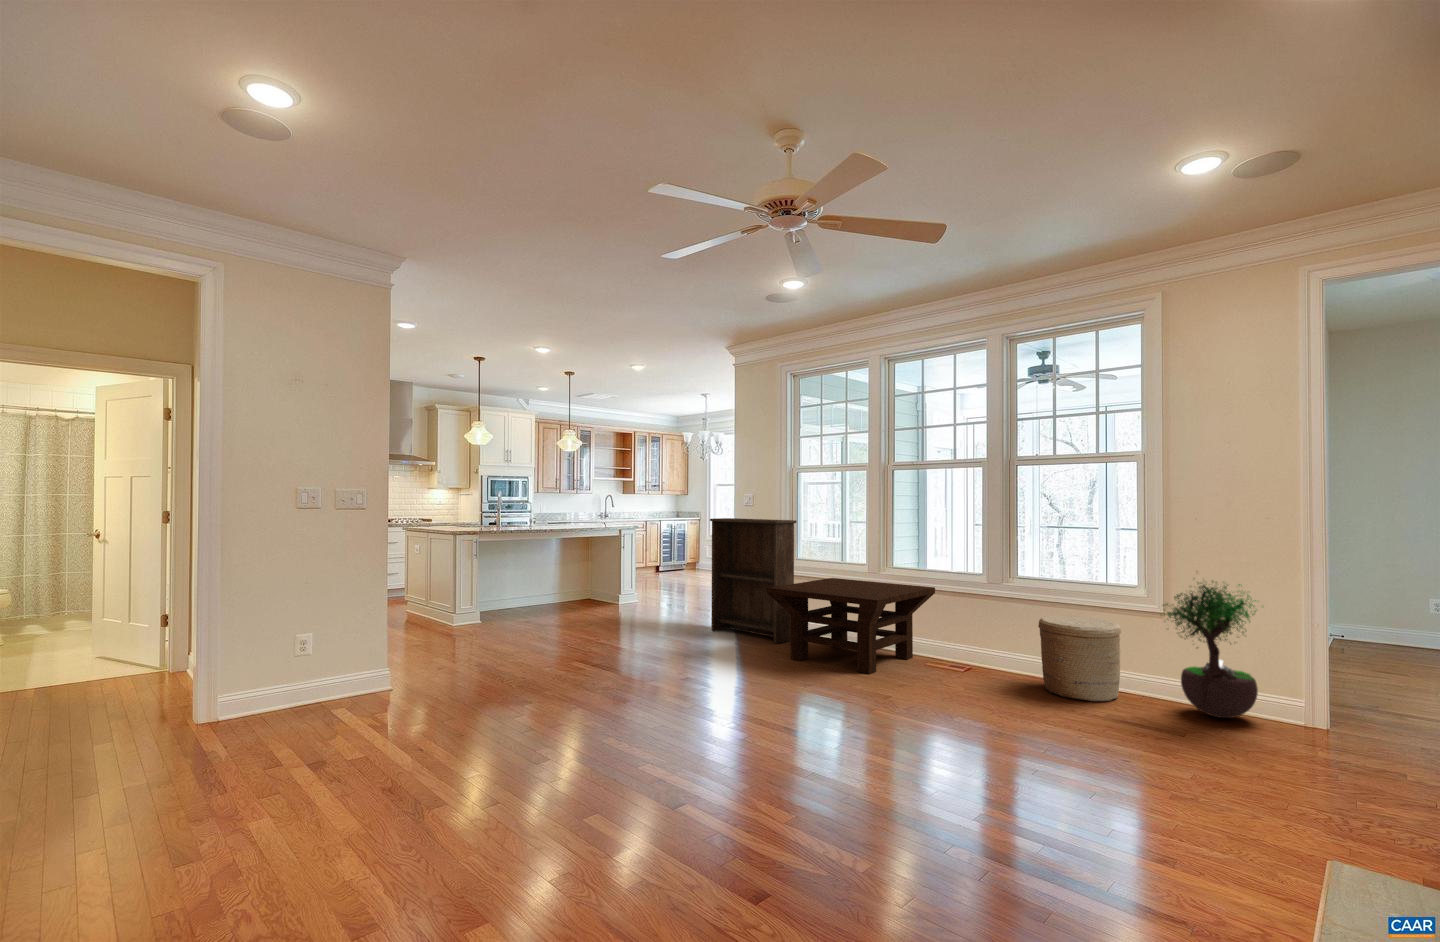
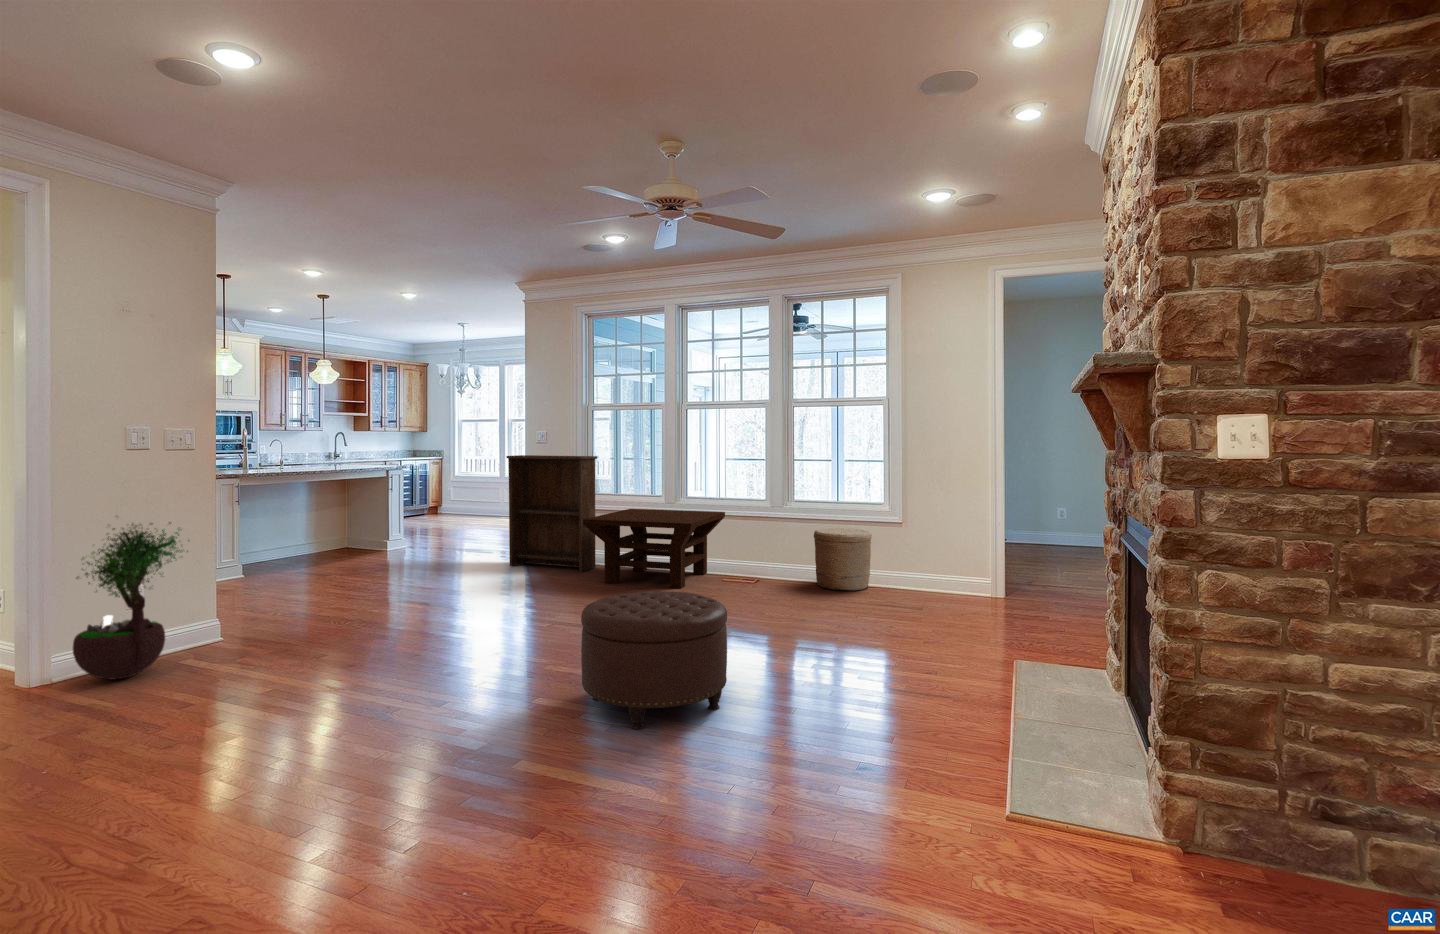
potted tree: present [1163,581,1258,718] -> present [73,522,189,680]
ottoman: none [649,685,825,861] -> present [581,591,727,729]

